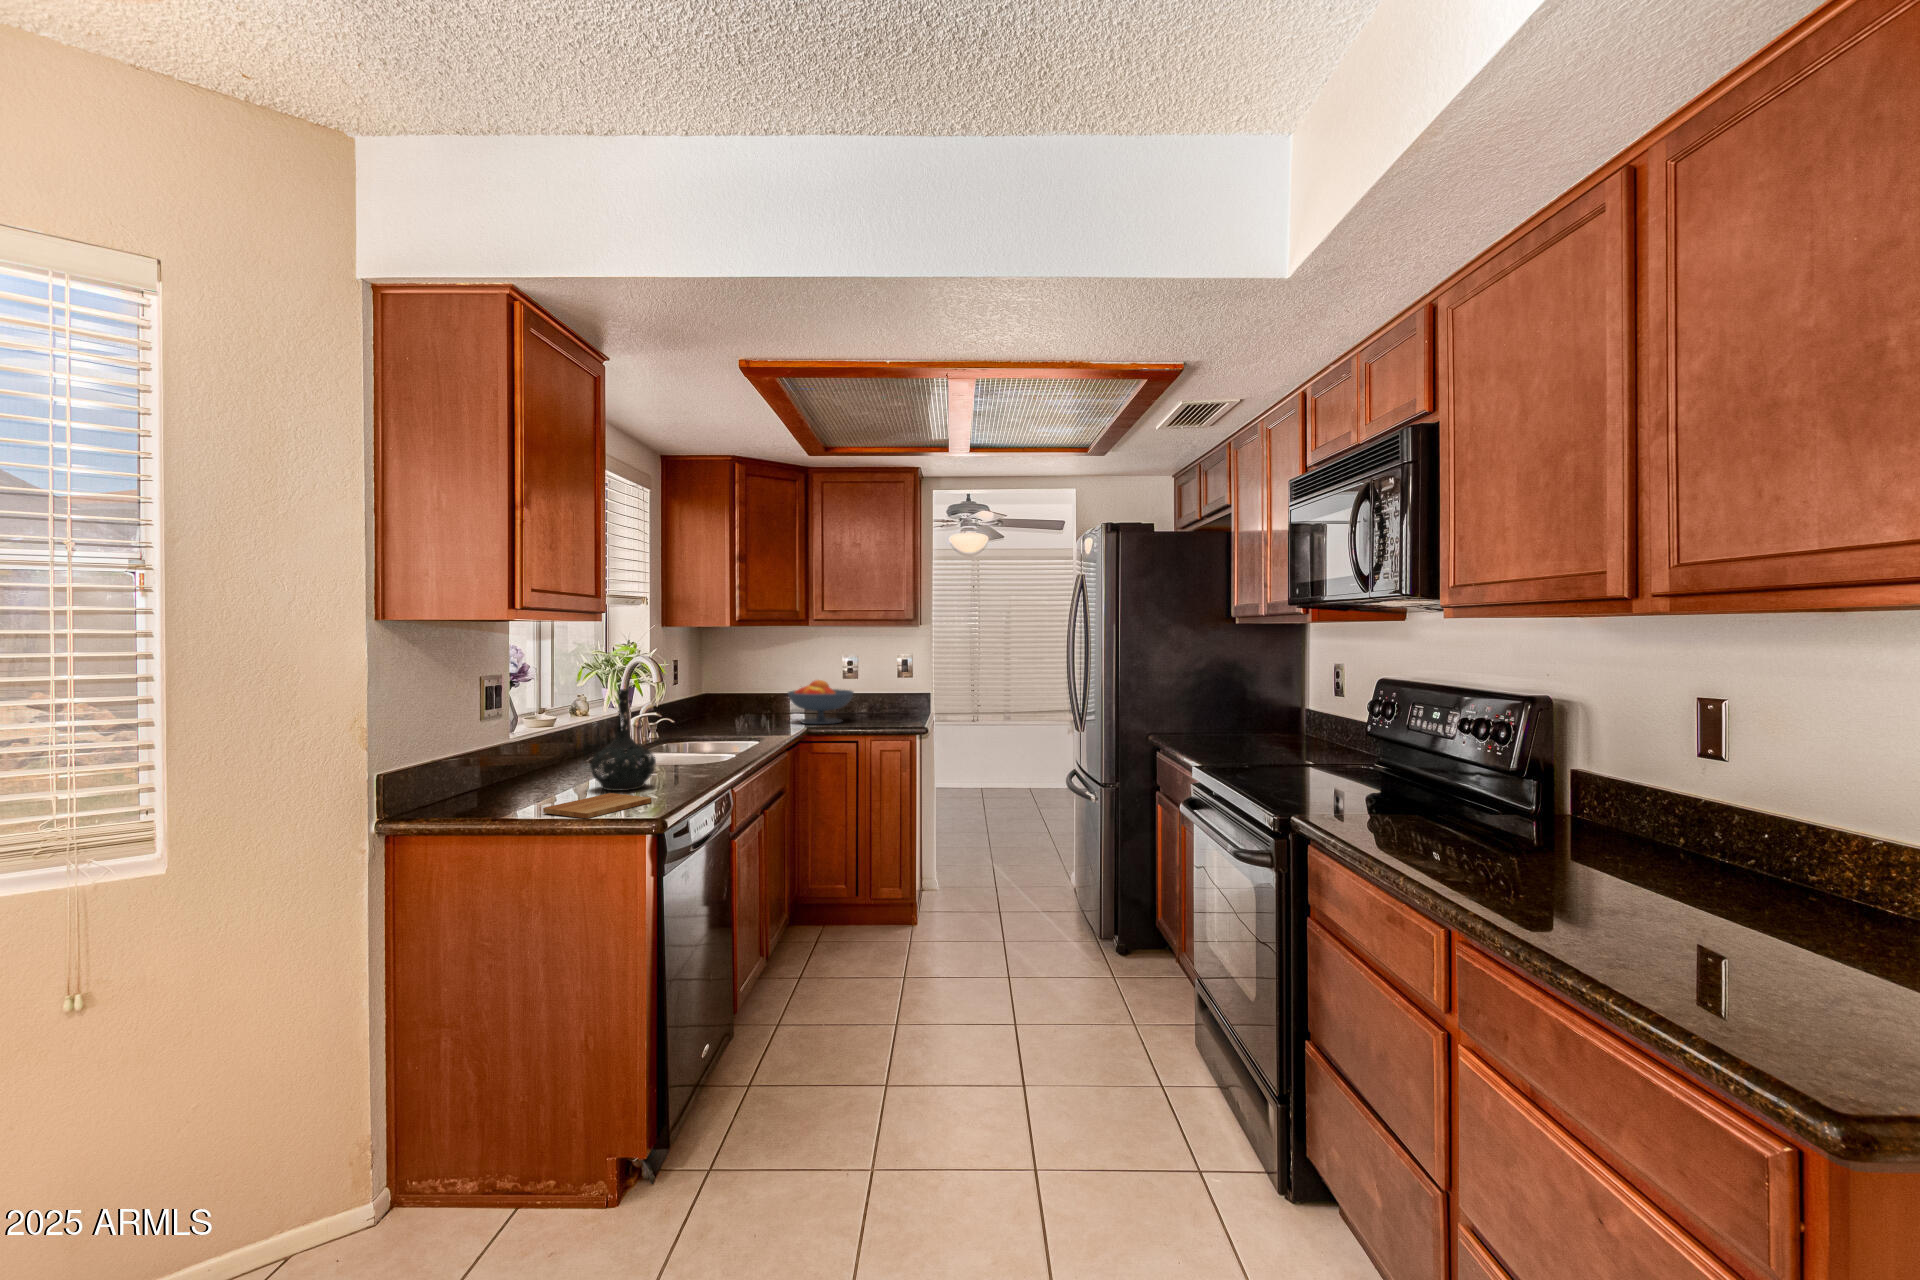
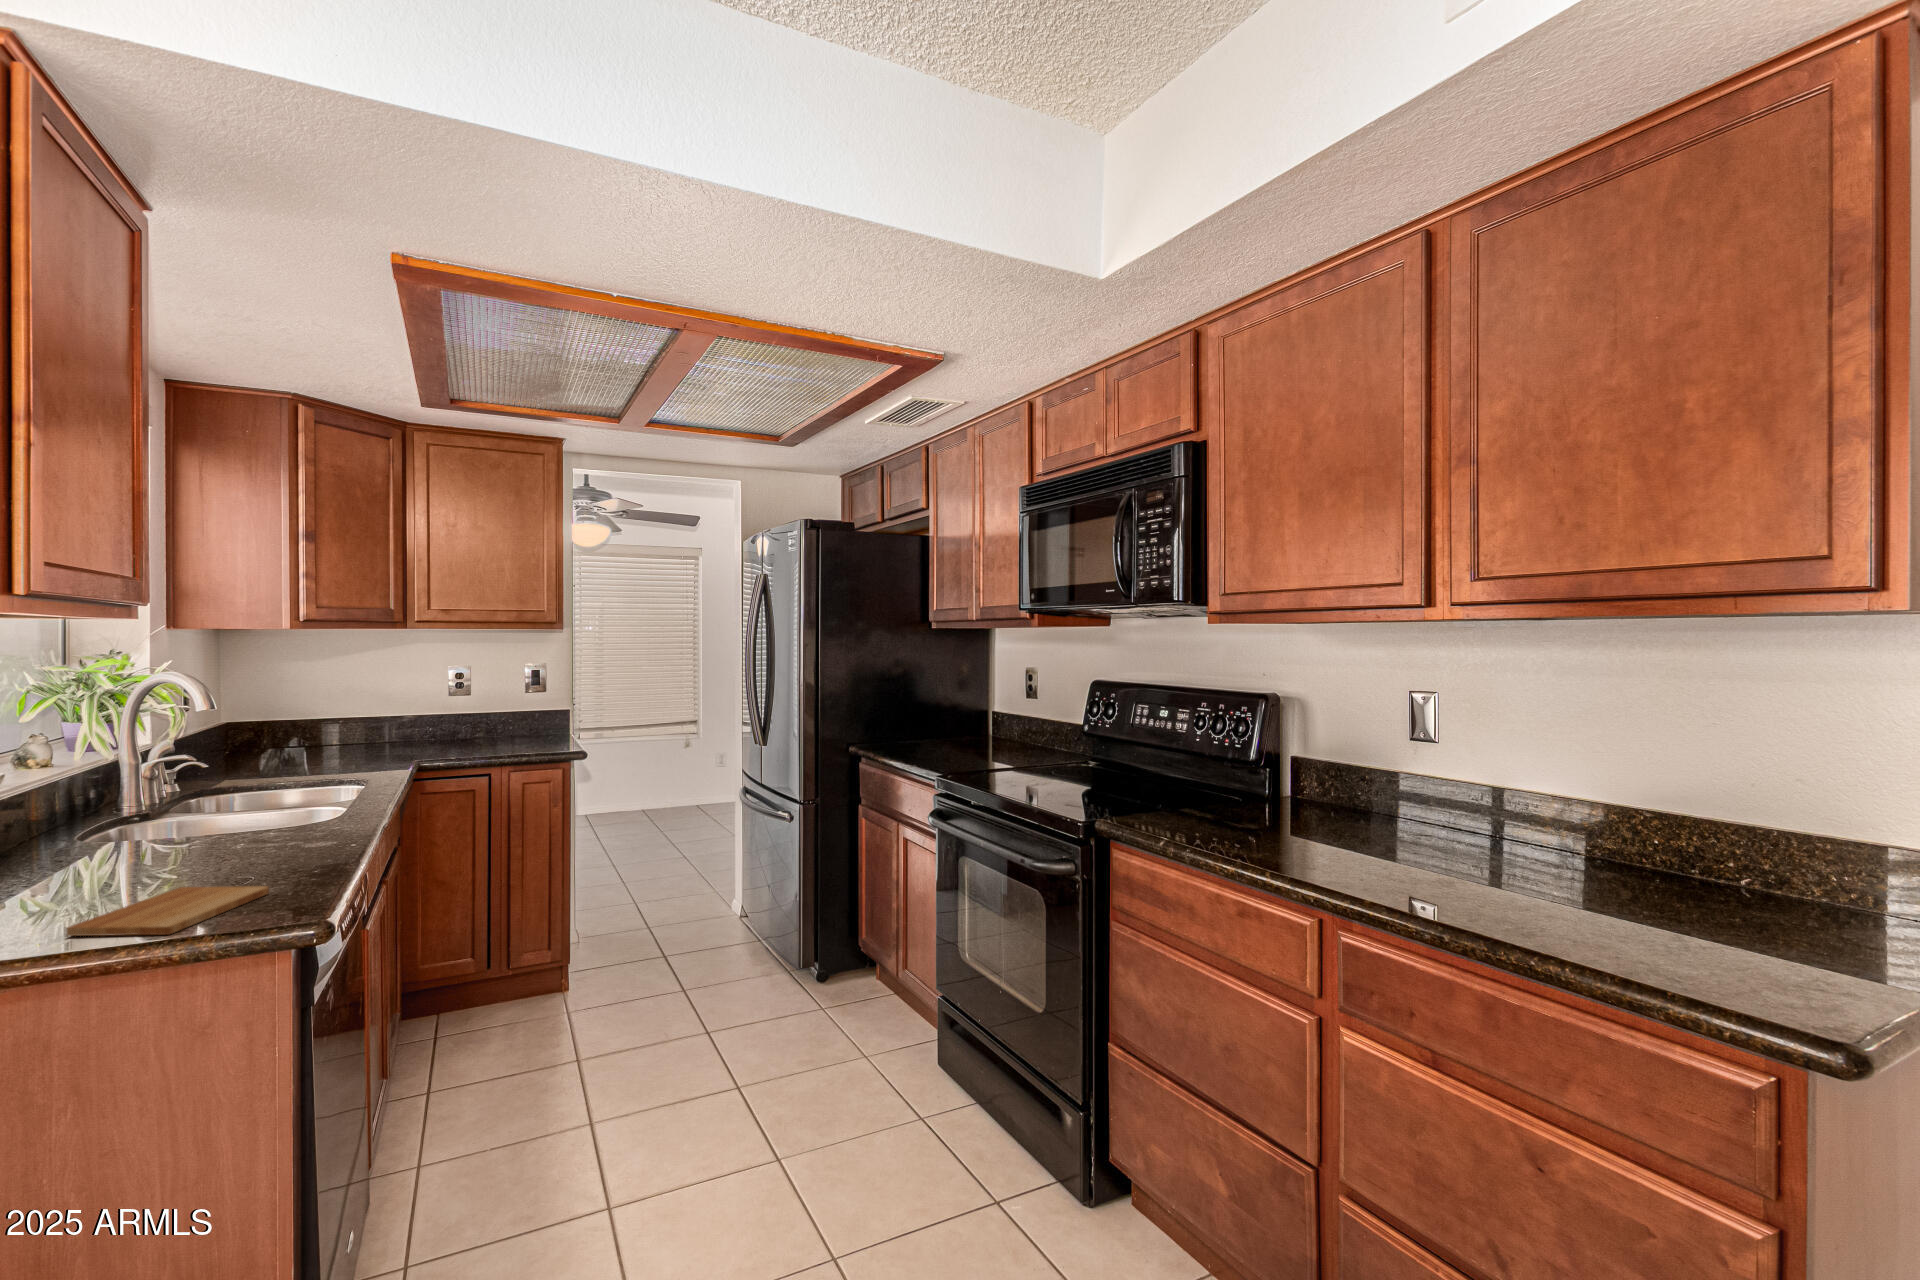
fruit bowl: present [788,680,854,724] -> none [368,698,467,756]
bottle: present [590,689,656,791] -> none [124,724,248,883]

